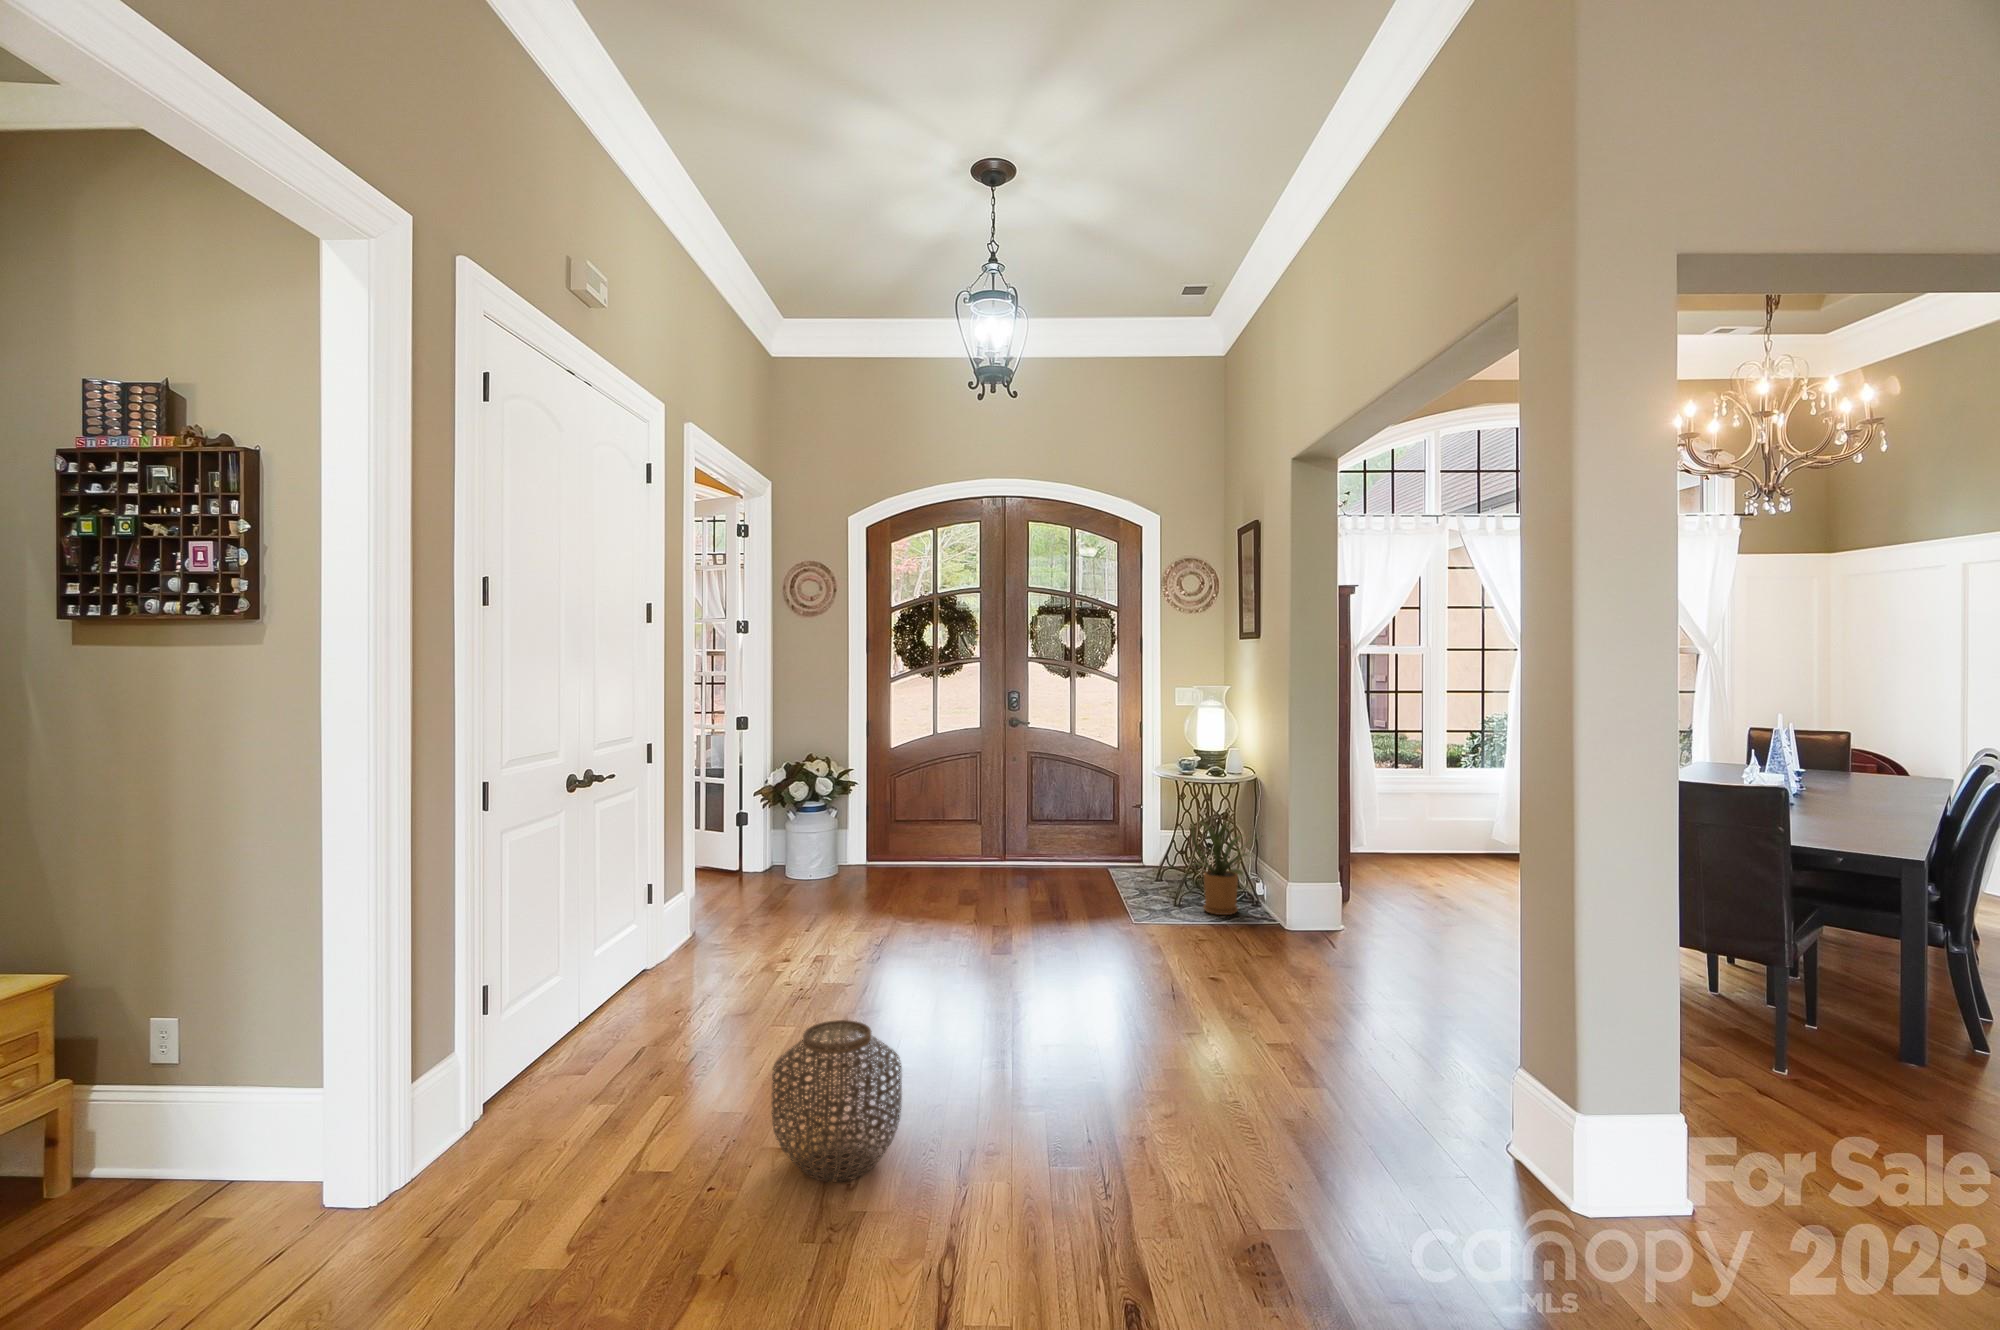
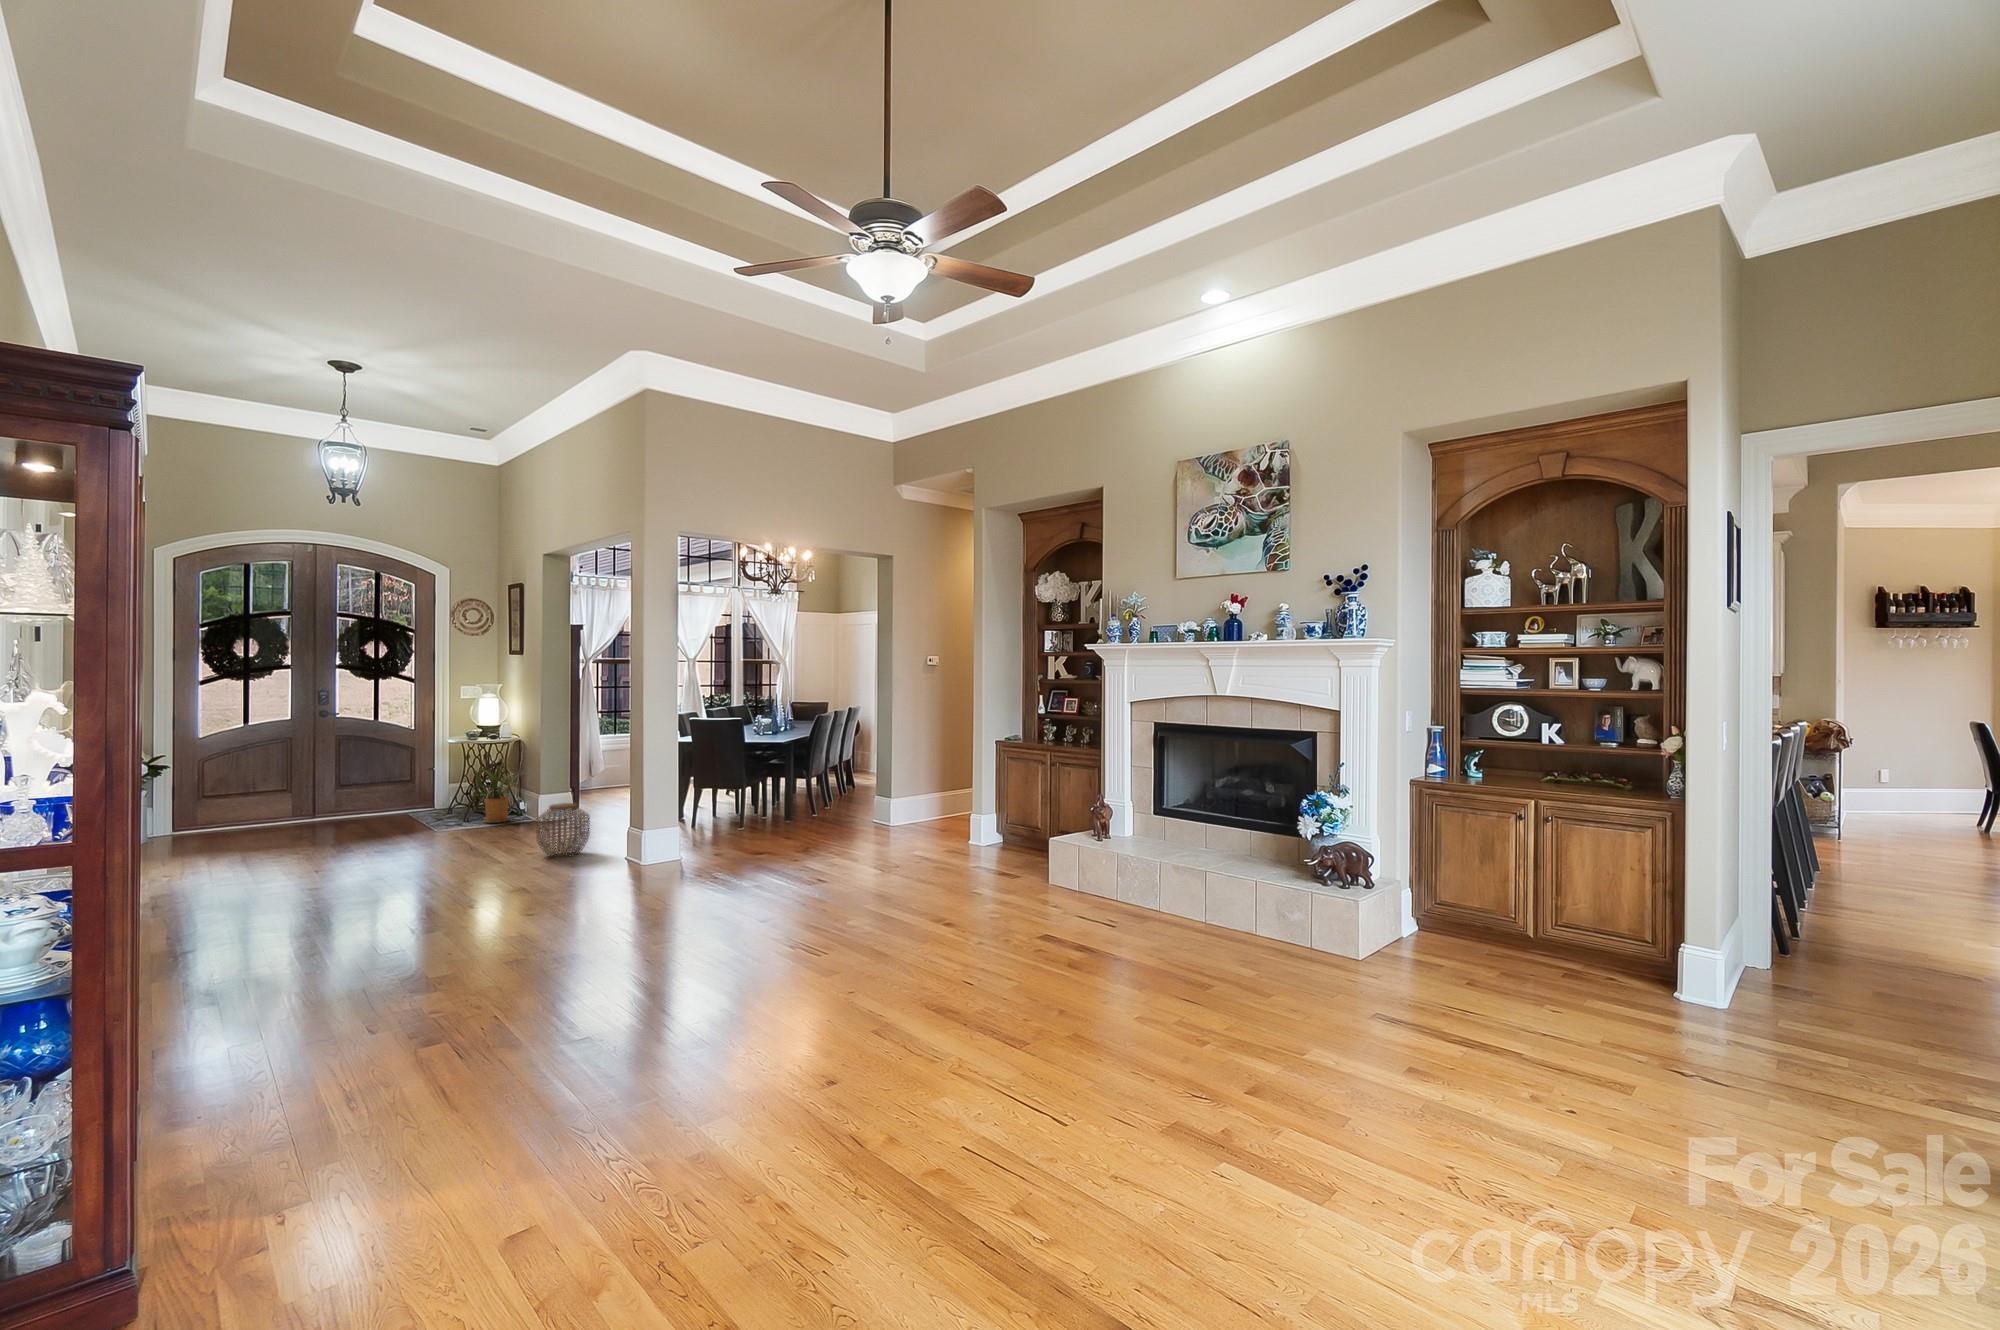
woven basket: present [772,1020,902,1181] -> present [536,803,590,857]

